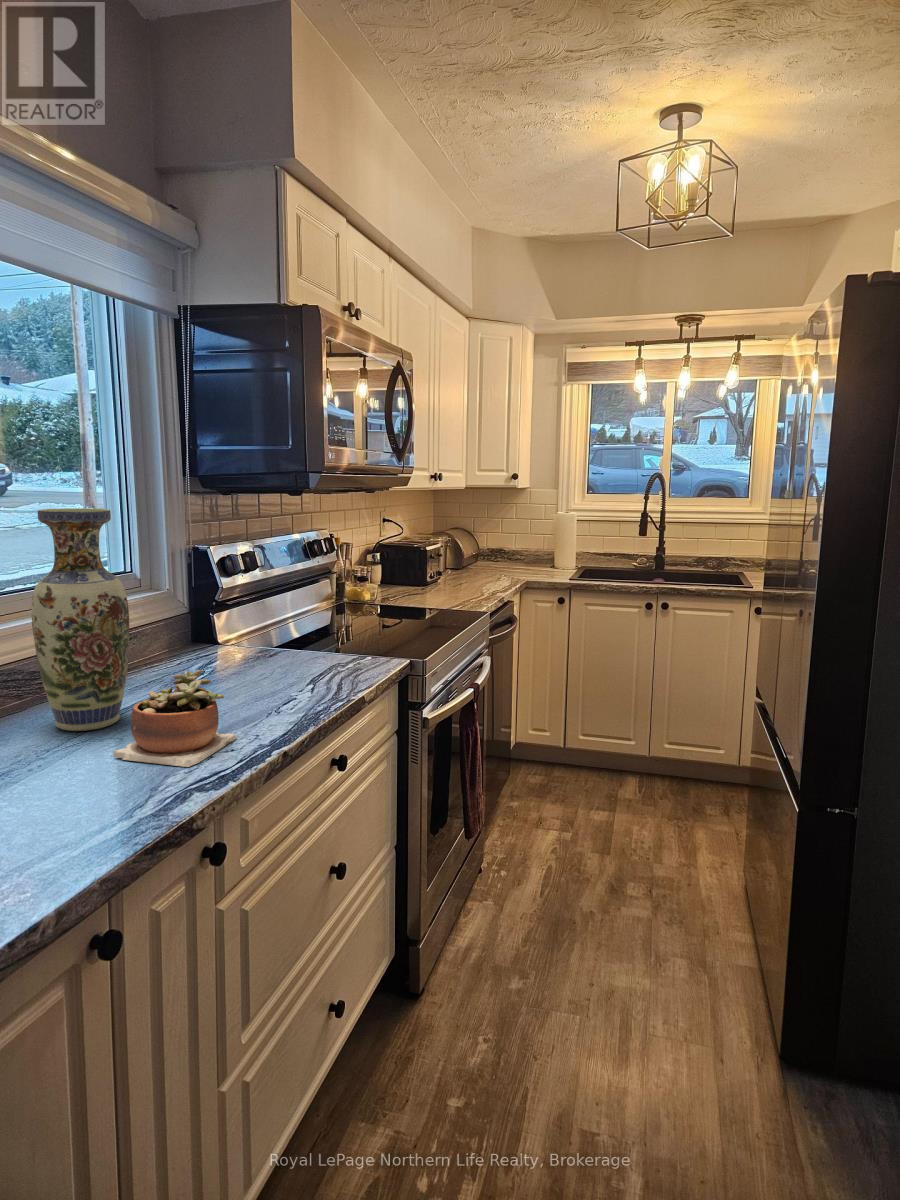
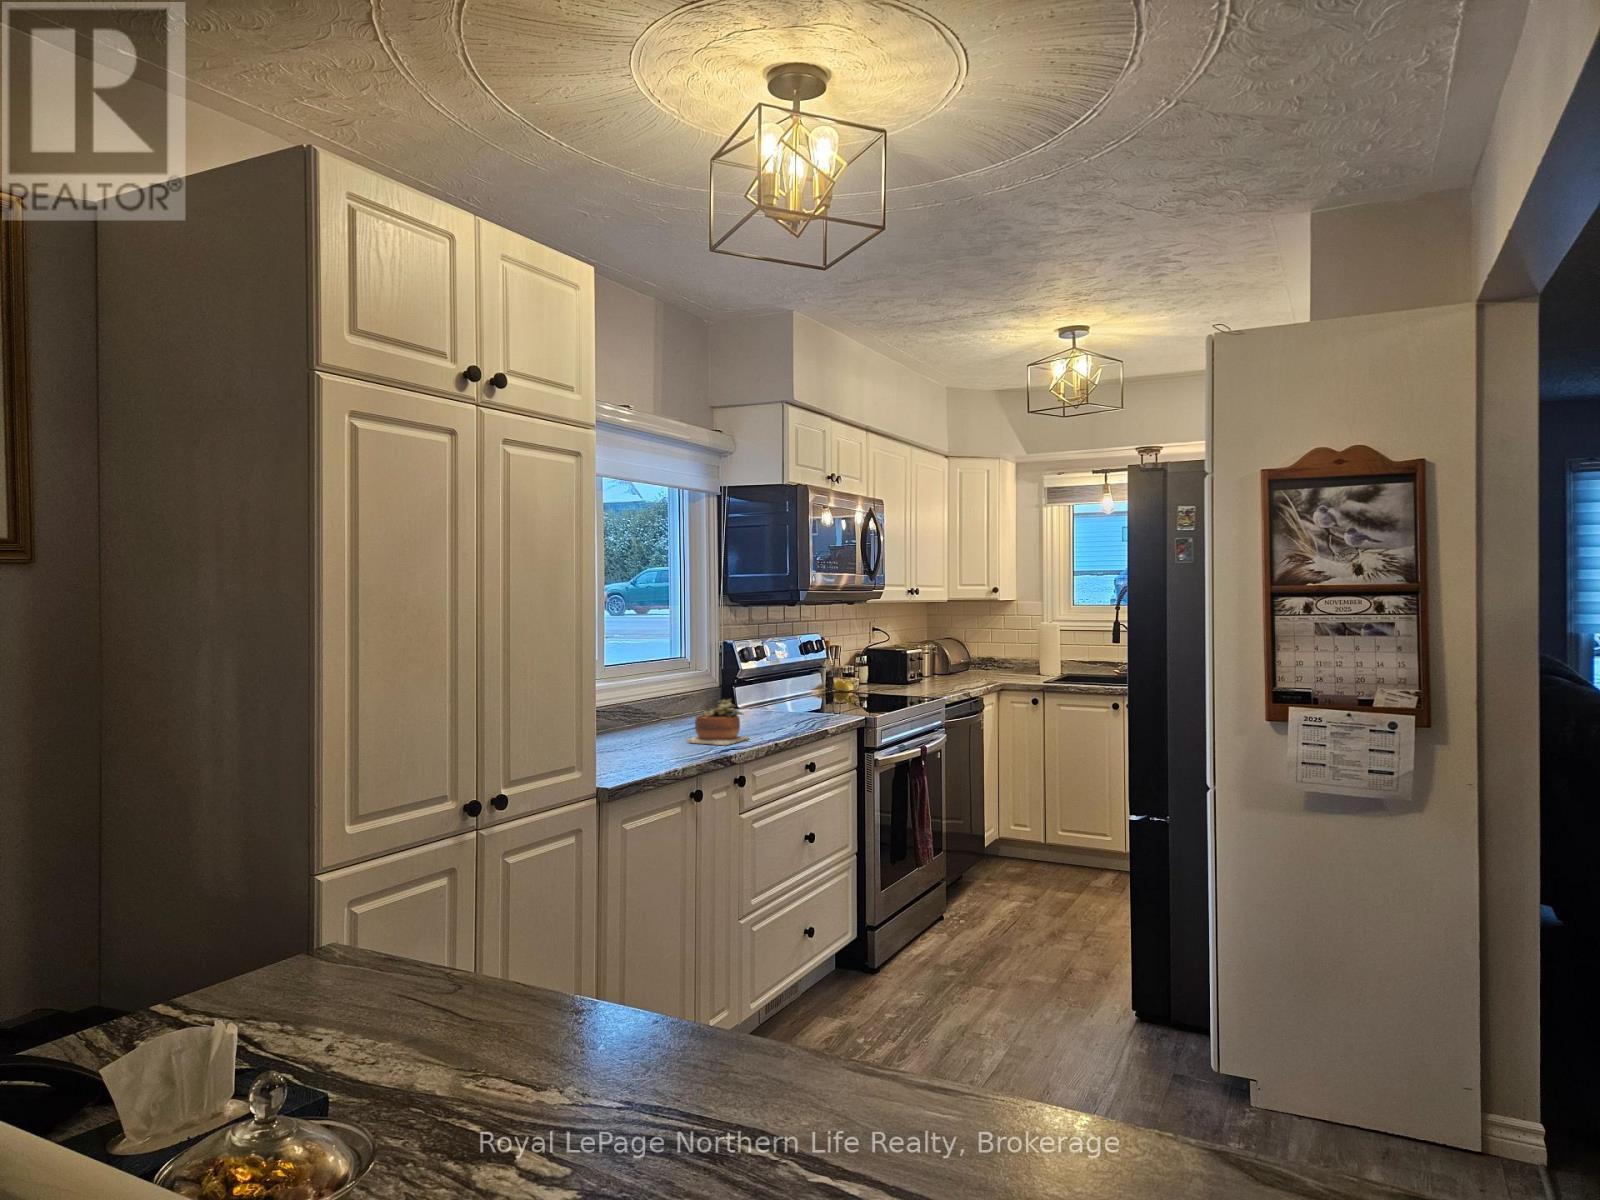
vase: present [31,508,129,731] -> none [643,613,692,736]

